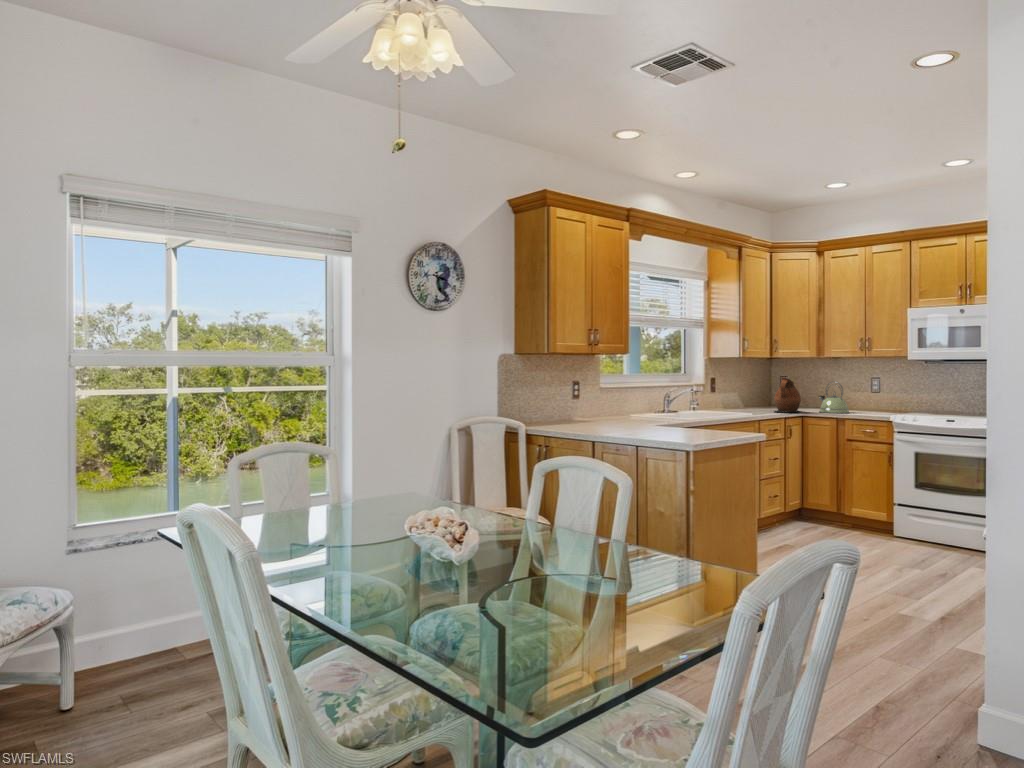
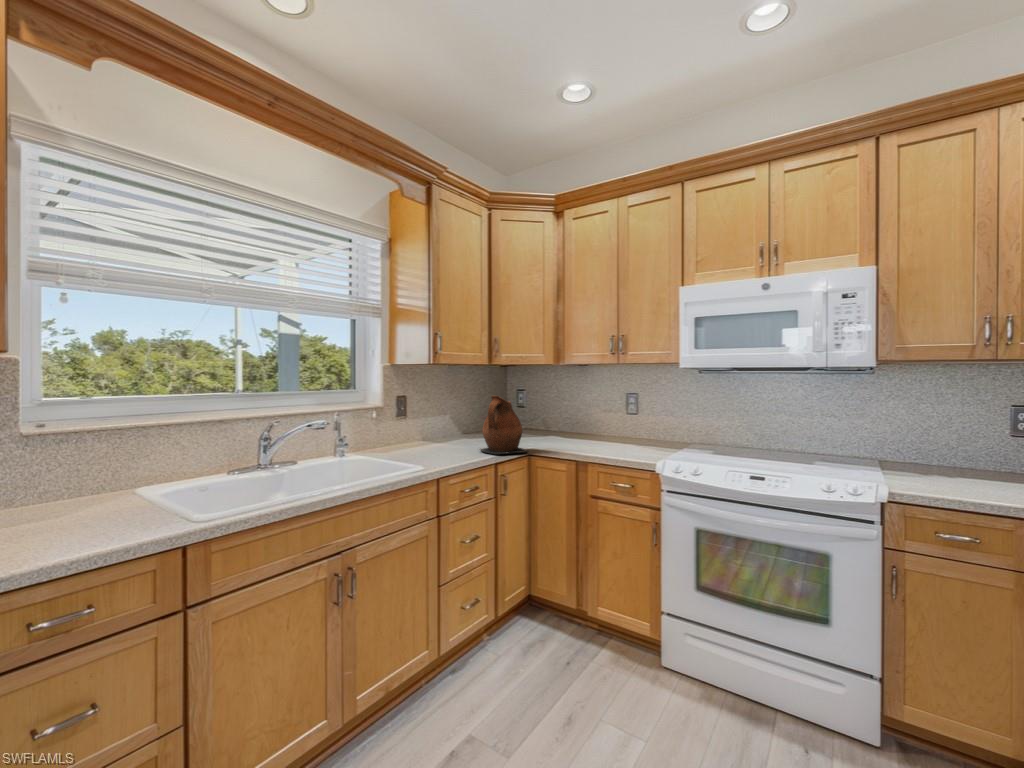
kettle: present [819,382,849,413] -> none [553,401,596,453]

